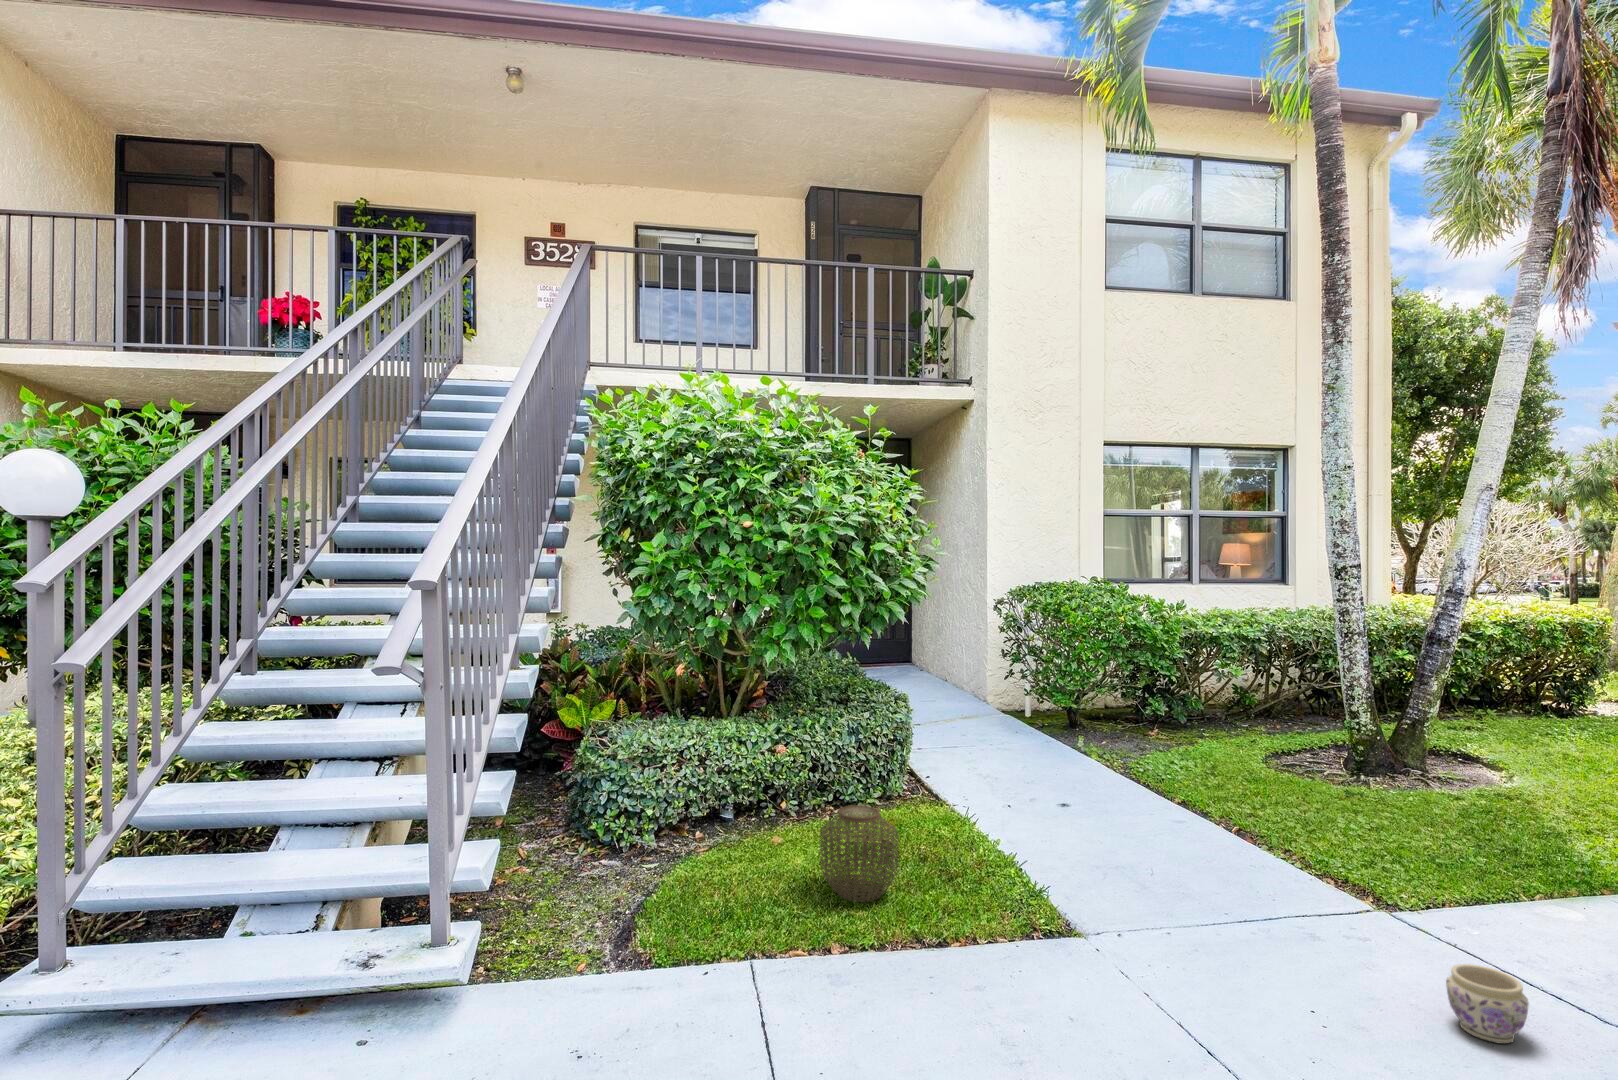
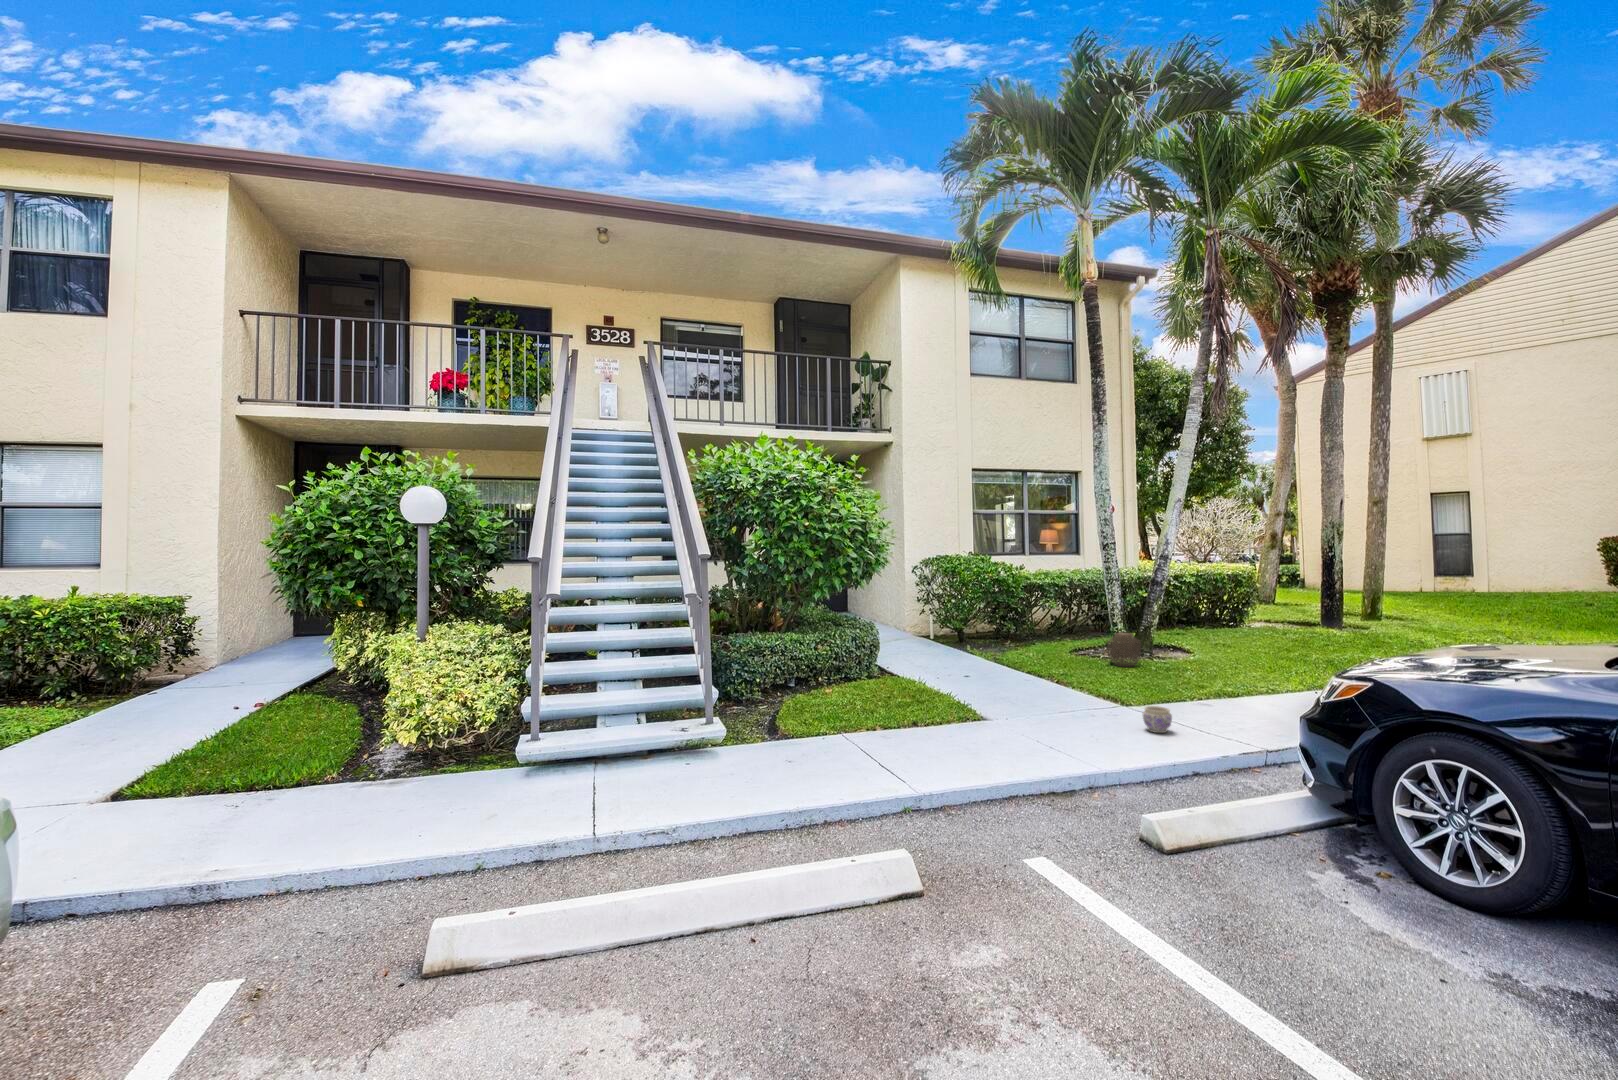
woven basket: present [819,805,899,902] -> present [1107,632,1141,667]

